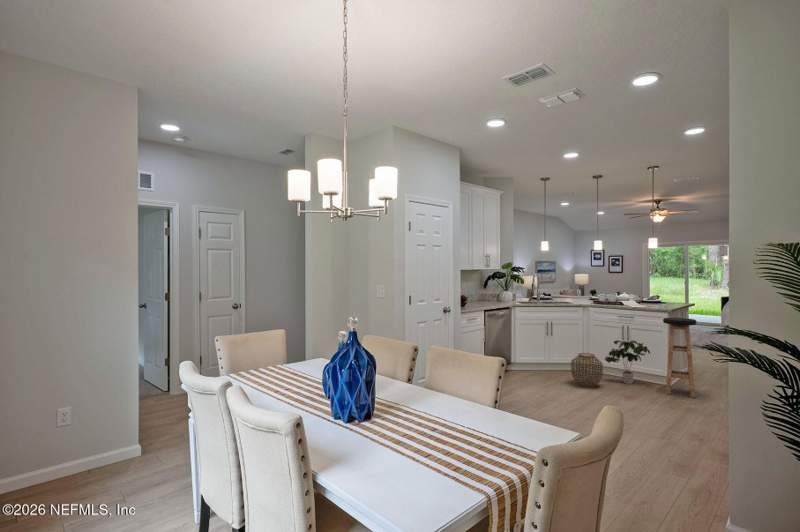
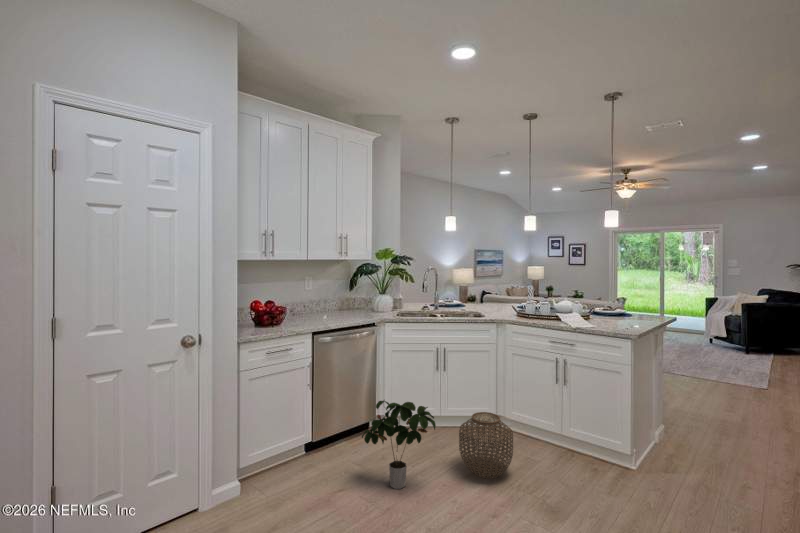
bar stool: present [663,318,696,398] -> none [622,352,683,514]
potted plant: present [605,340,650,384] -> present [362,400,436,489]

